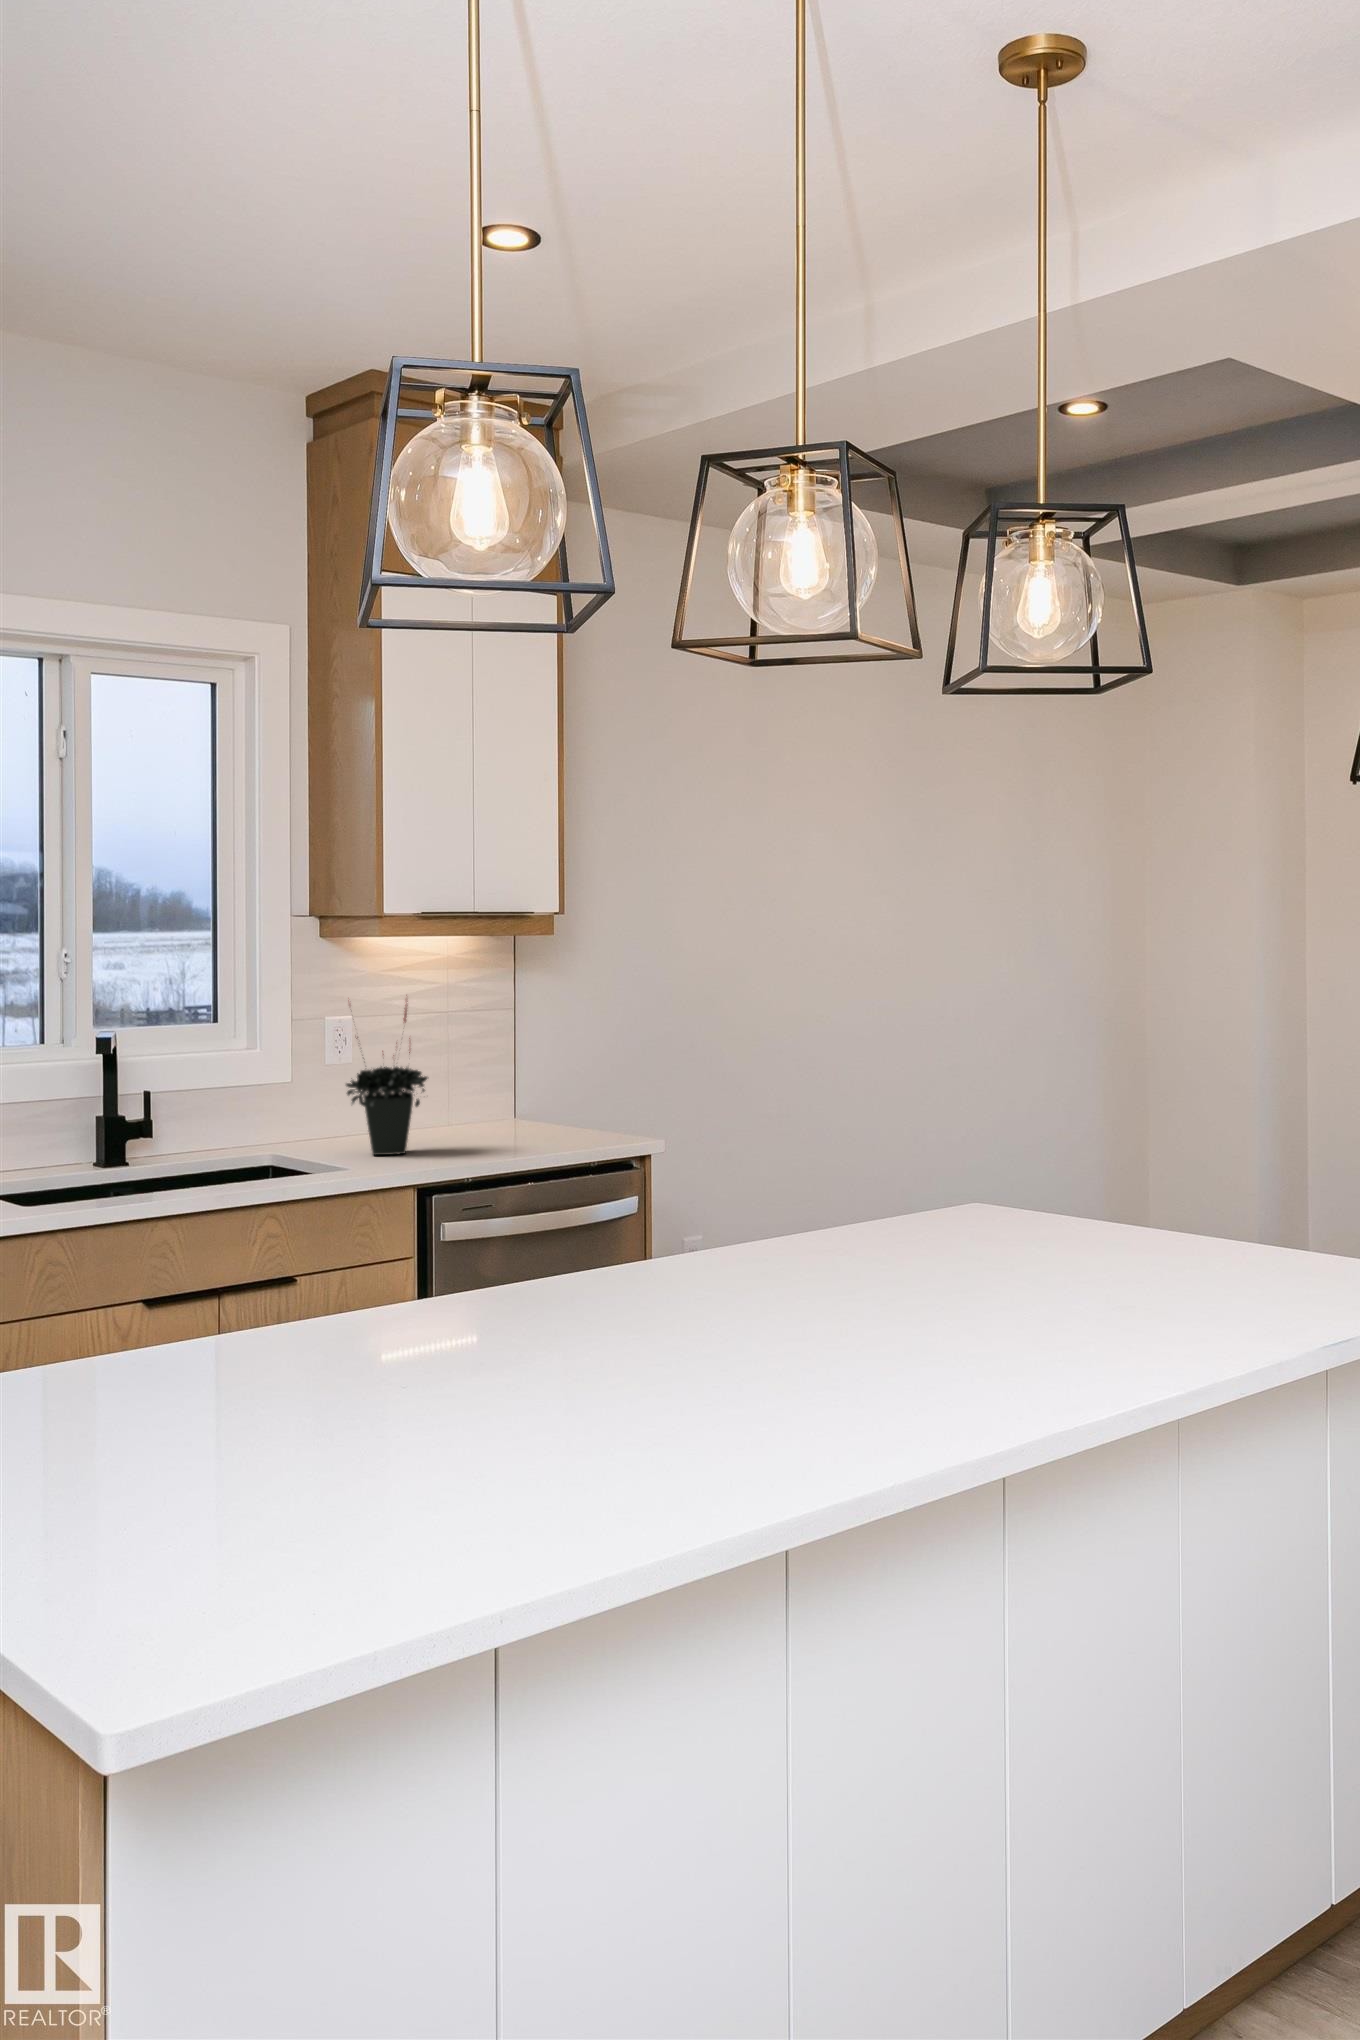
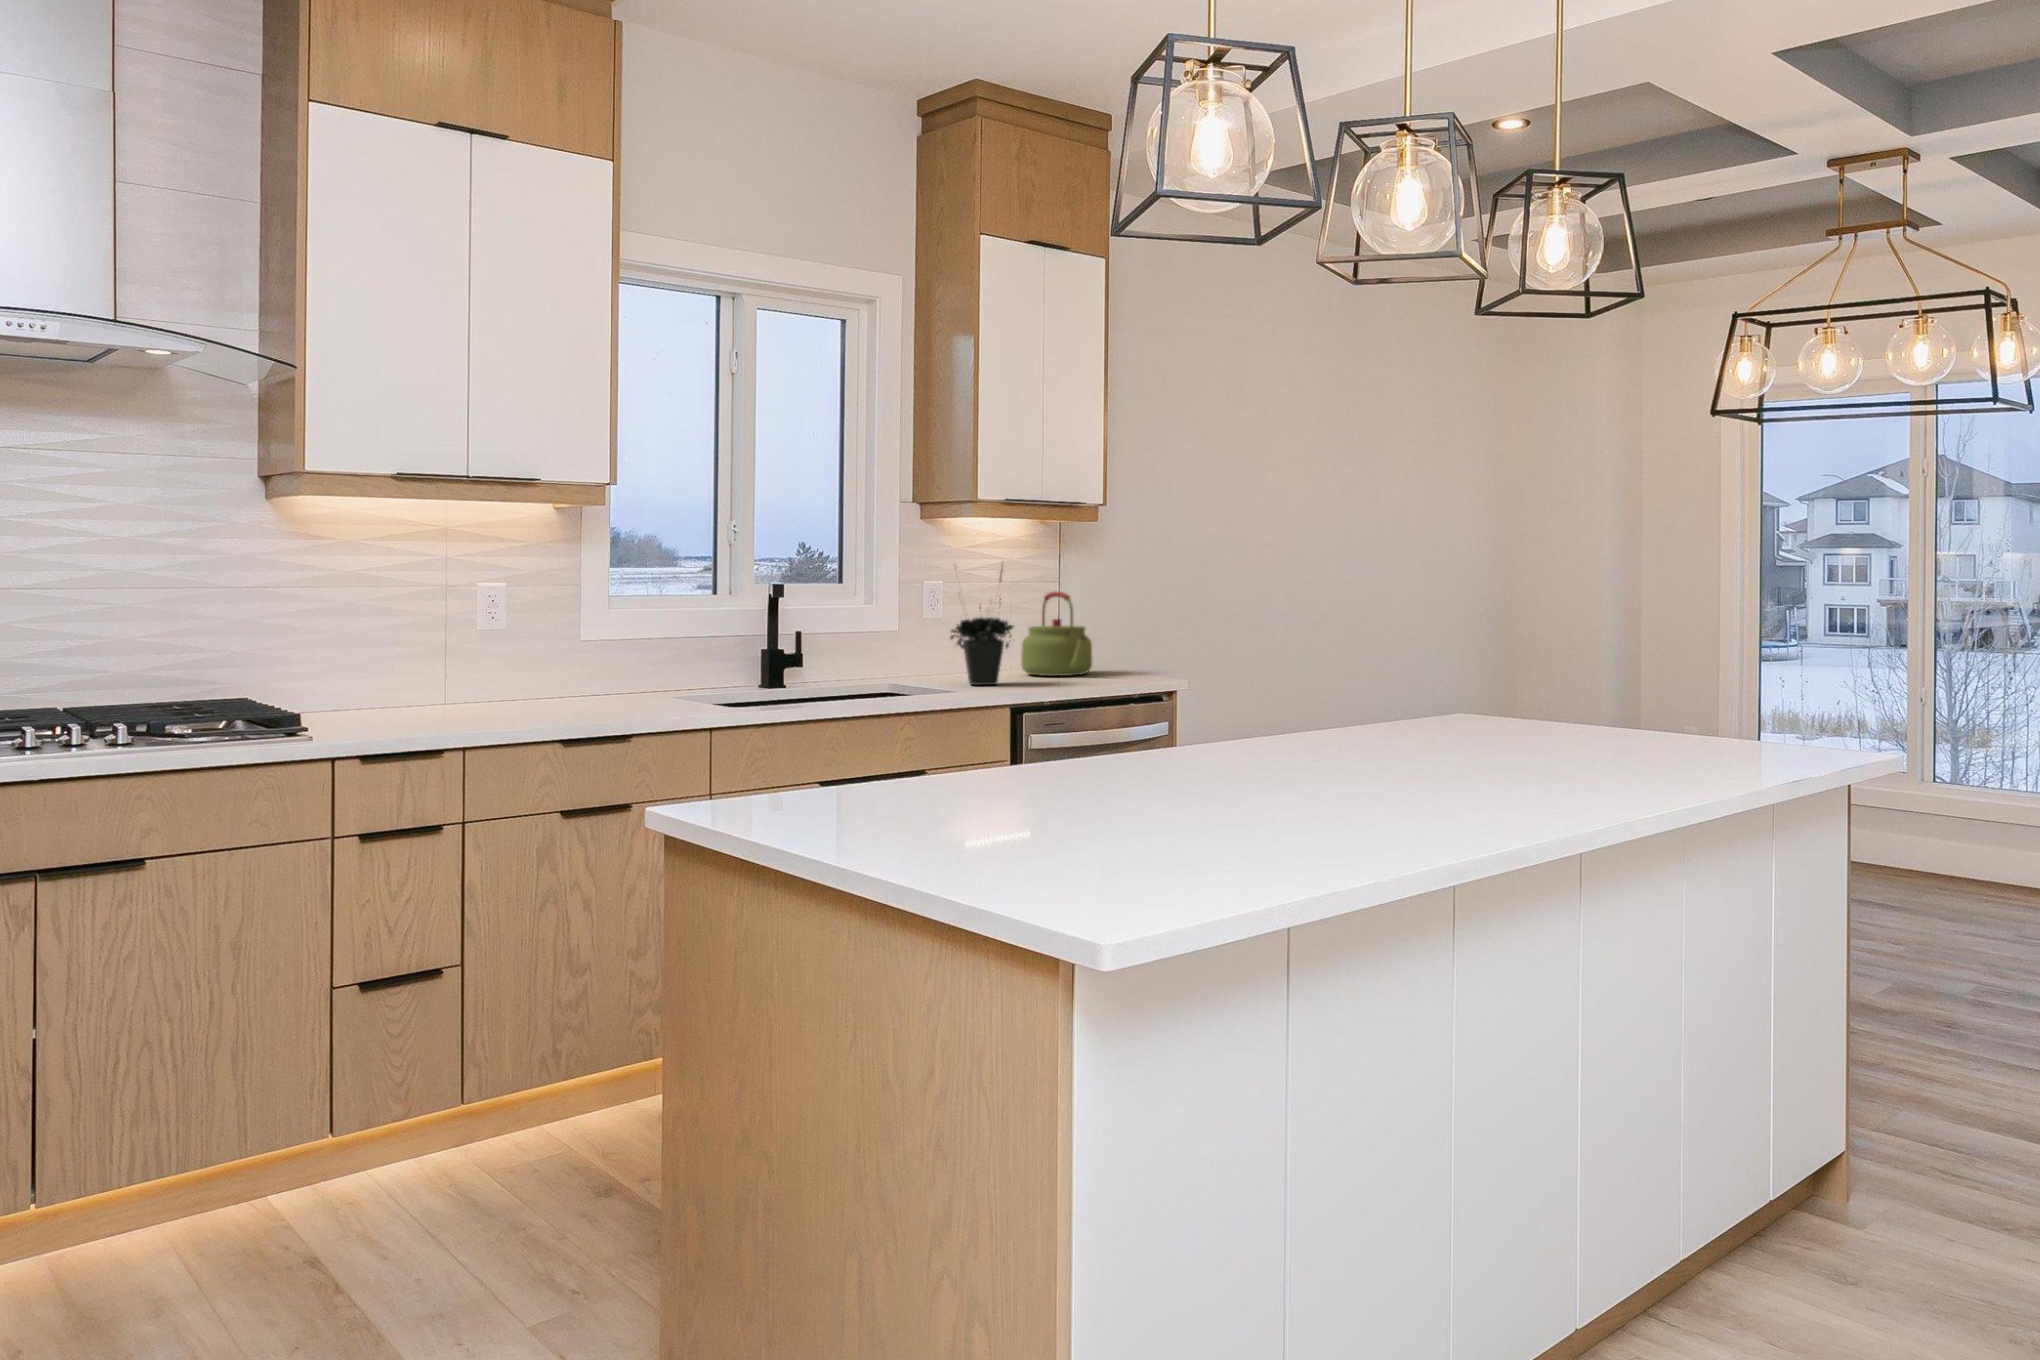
kettle: none [451,1027,543,1136] -> present [1021,592,1092,676]

